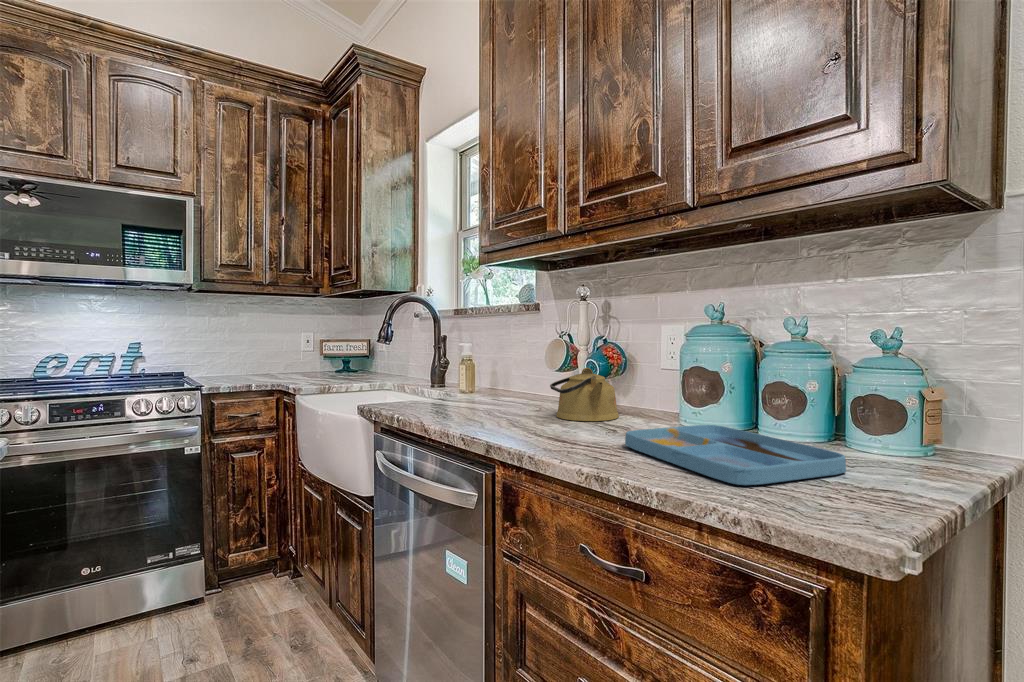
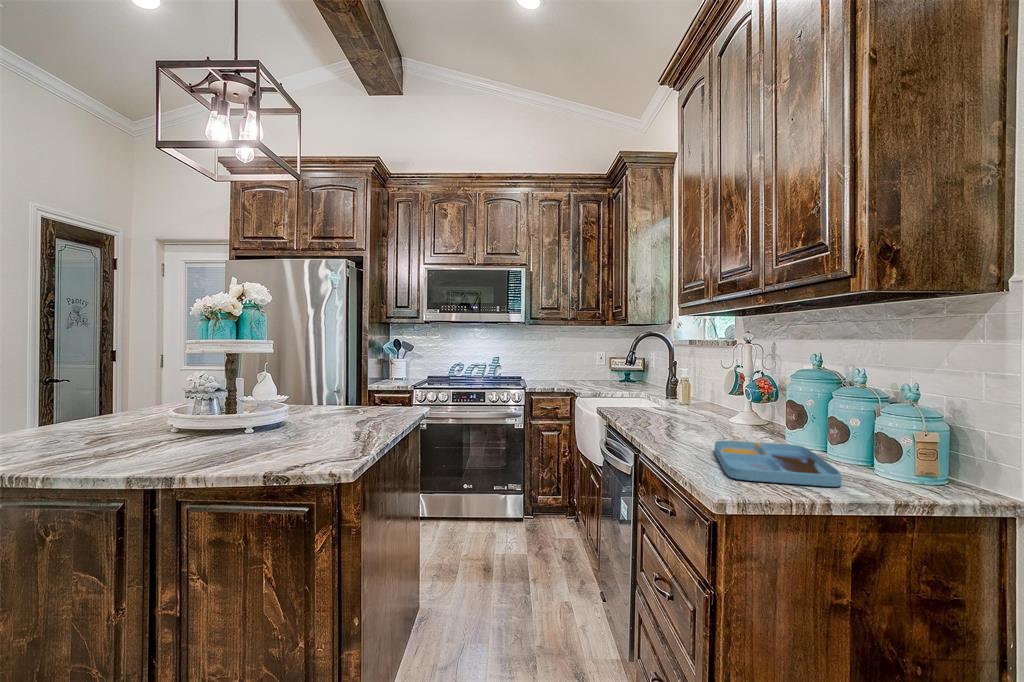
kettle: present [550,368,619,421] -> none [710,394,765,435]

